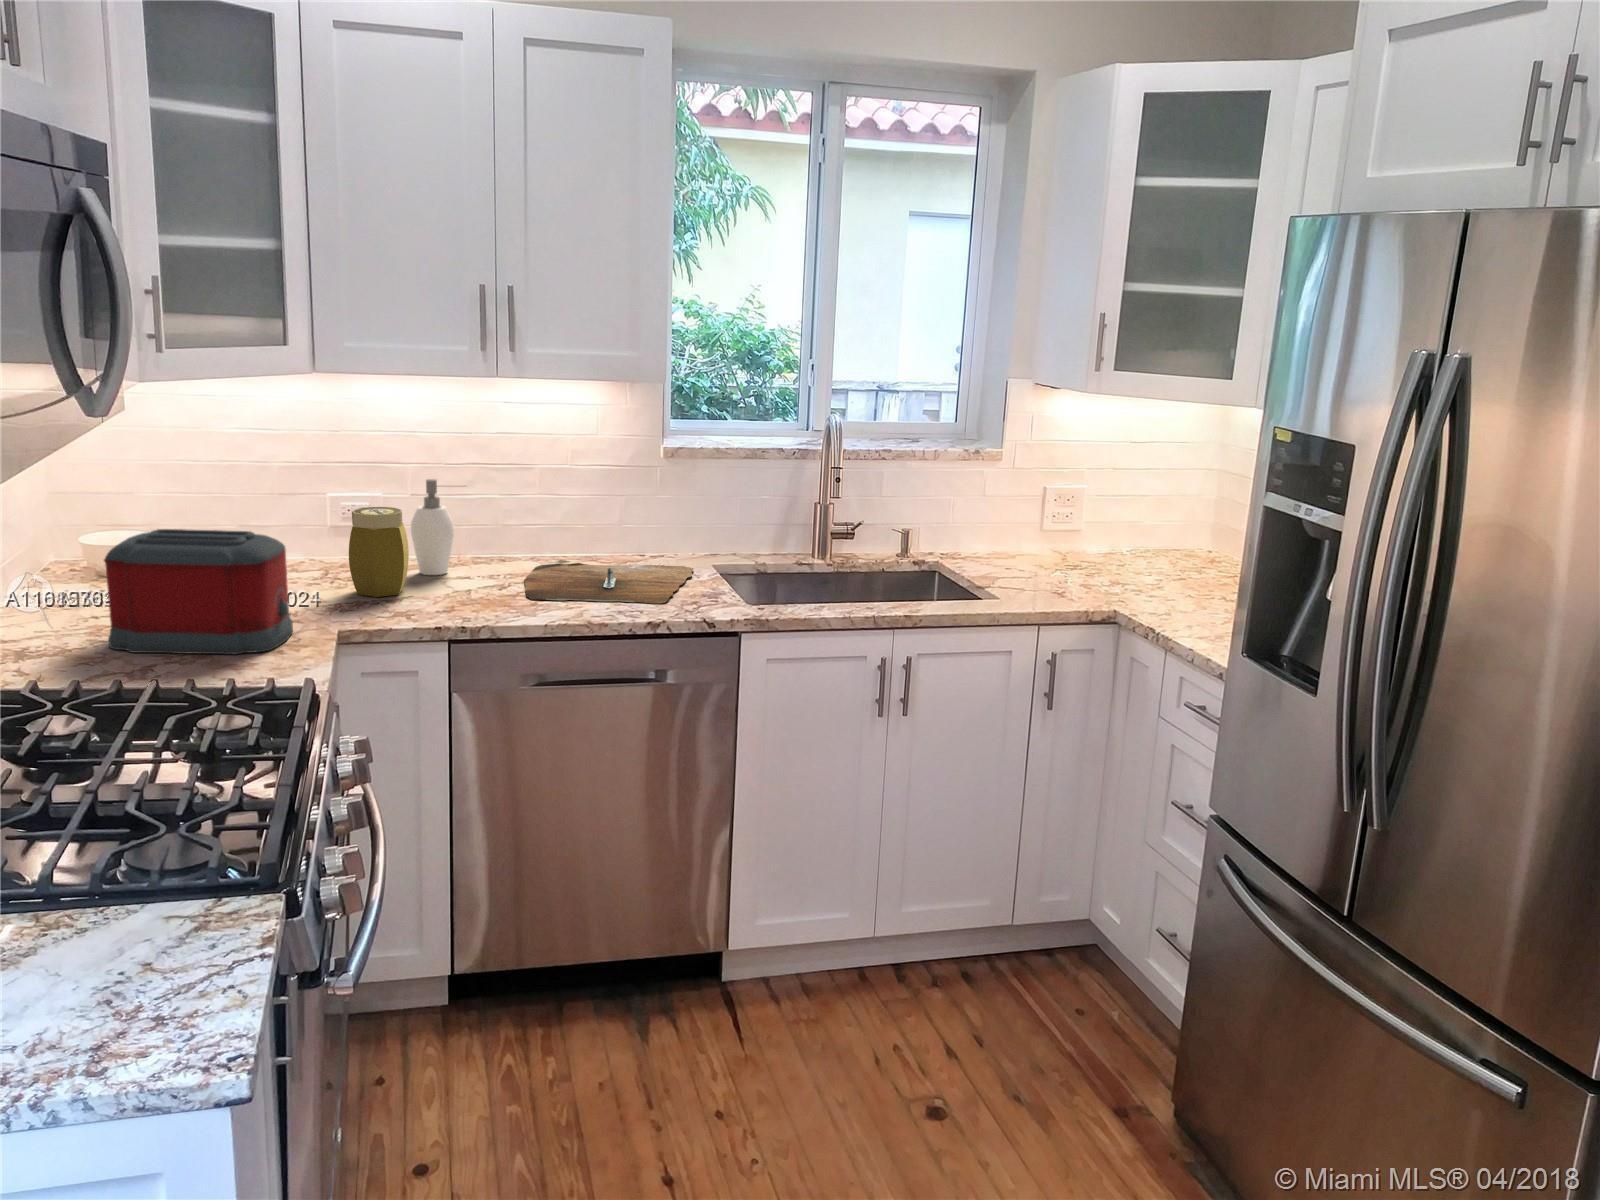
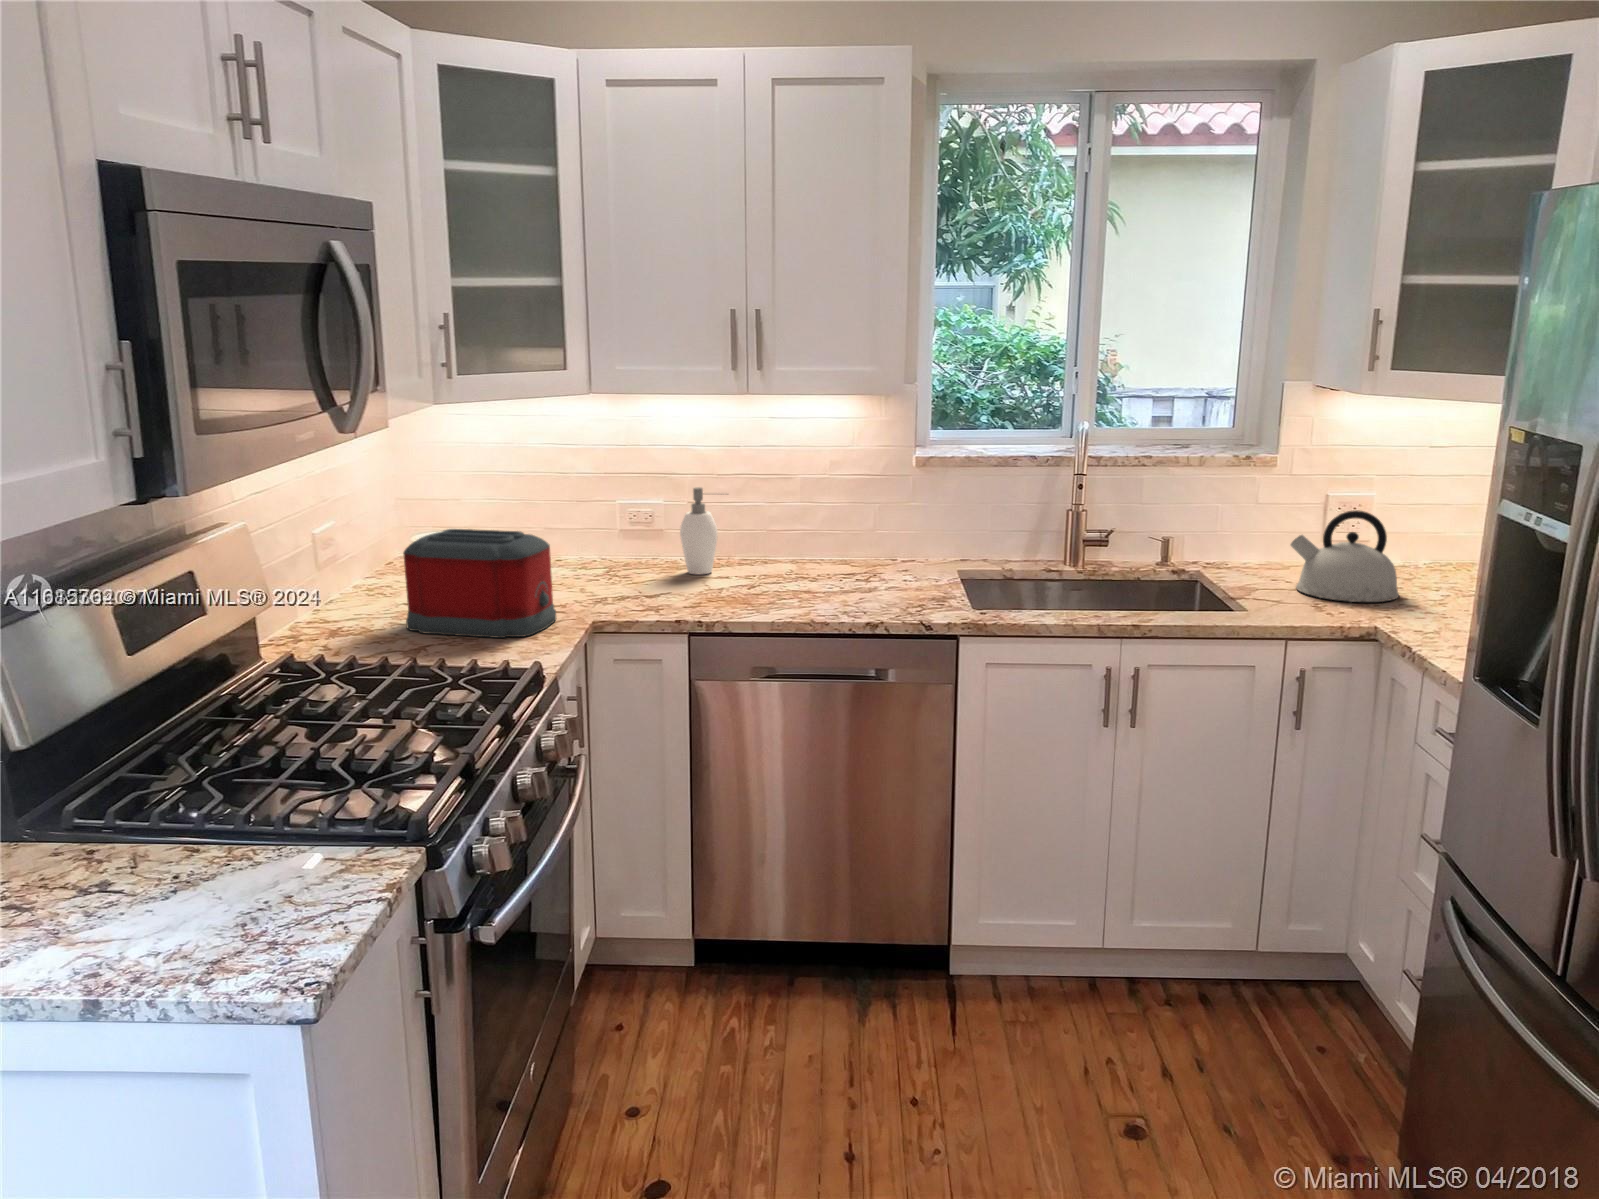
kettle: none [1030,502,1126,588] -> present [1291,510,1399,602]
jar: present [349,507,409,597] -> none [618,512,671,592]
cutting board: present [524,560,694,603] -> none [770,563,939,605]

